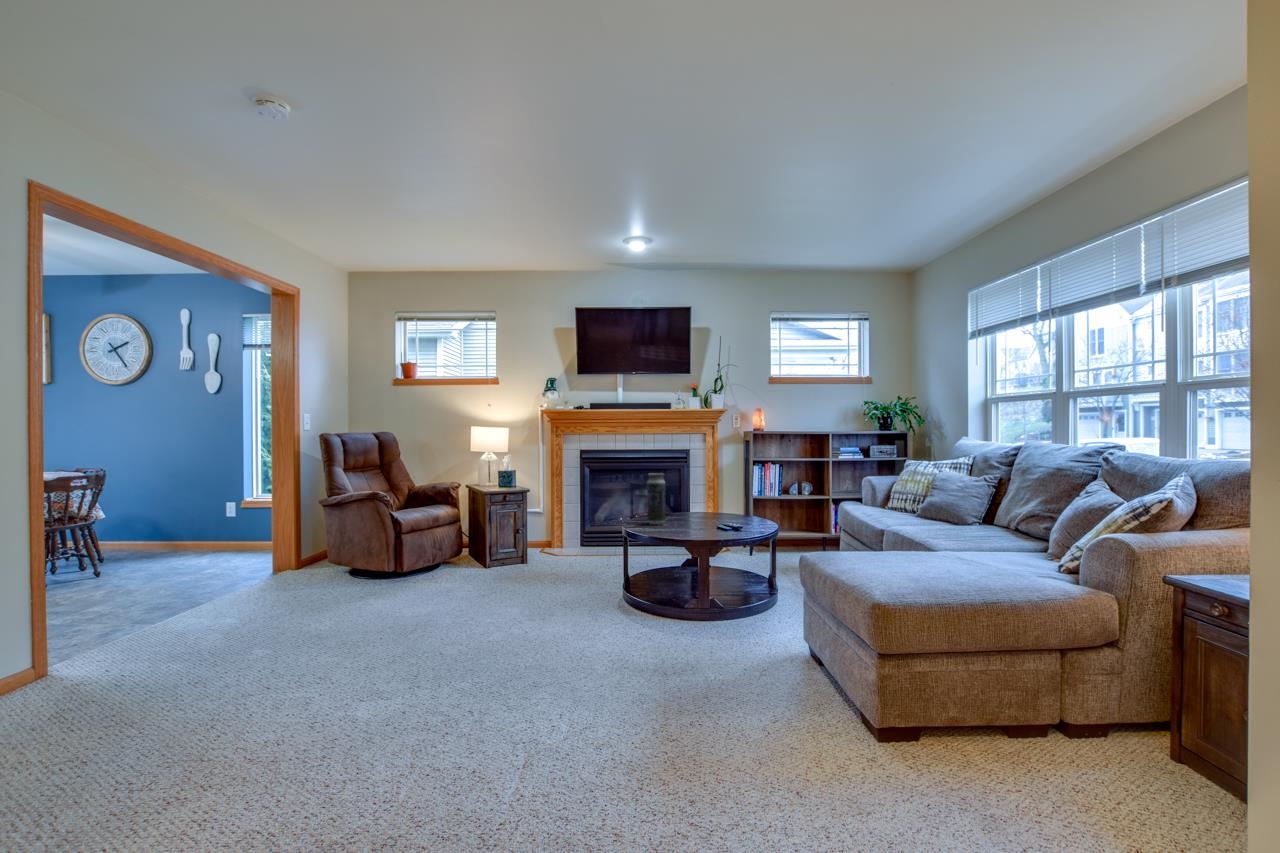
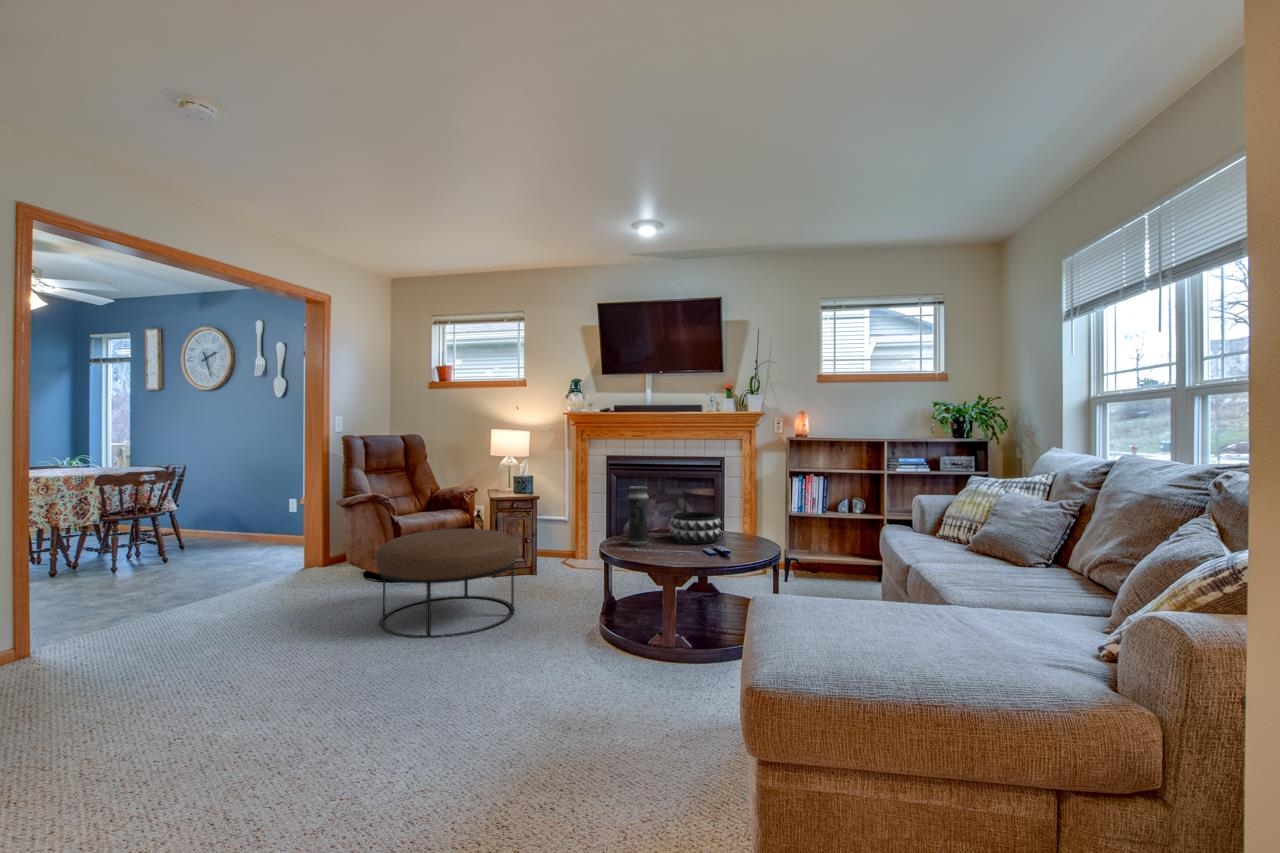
decorative bowl: none [677,495,722,521] -> present [670,512,721,544]
ottoman: none [405,519,536,619] -> present [376,529,518,638]

